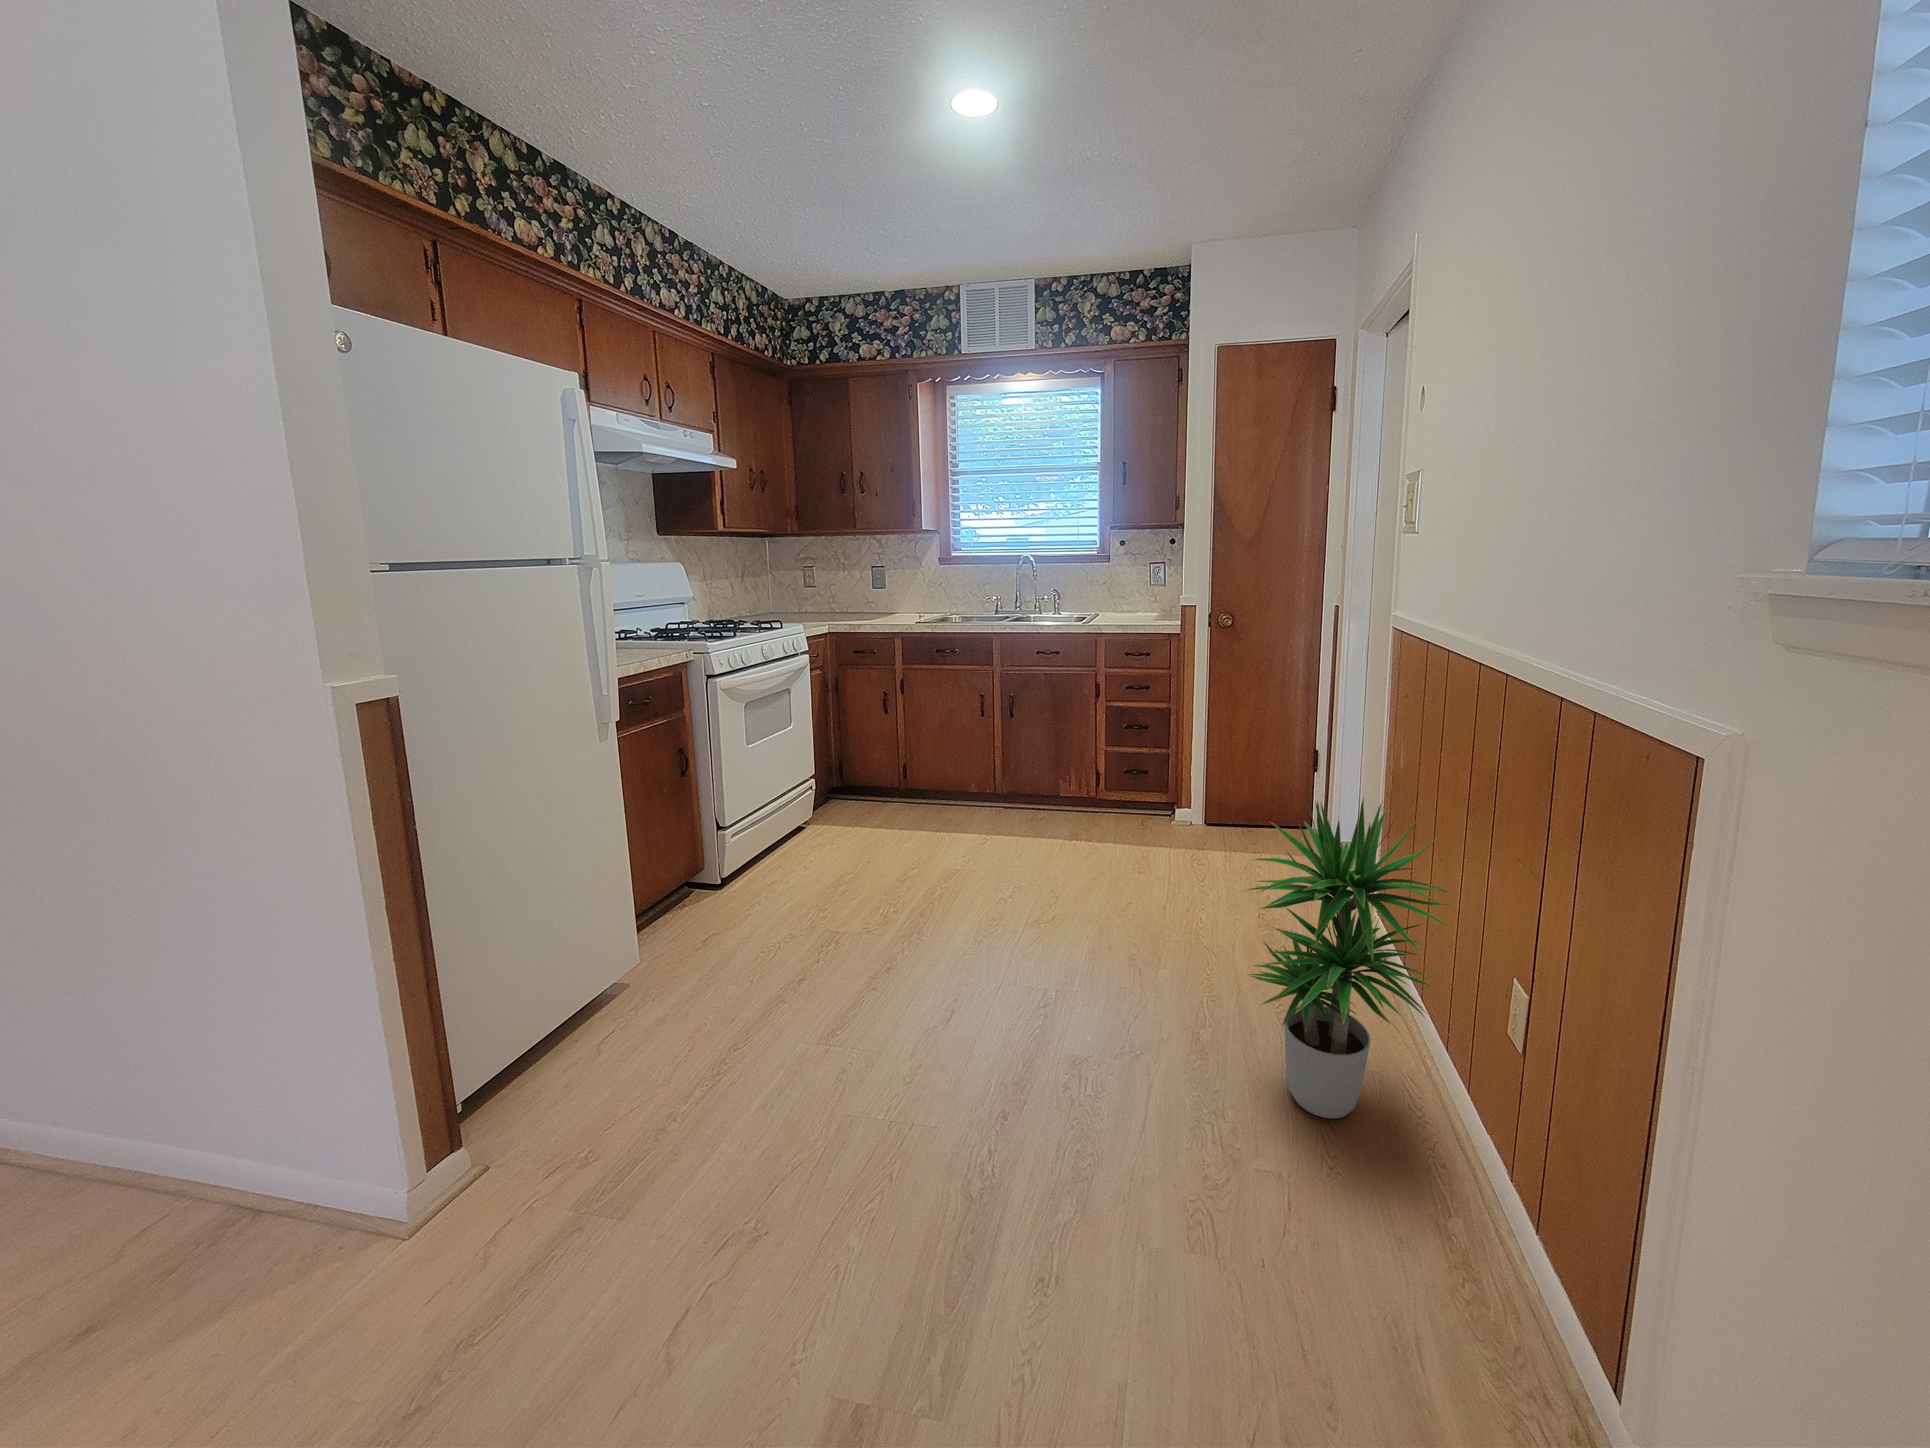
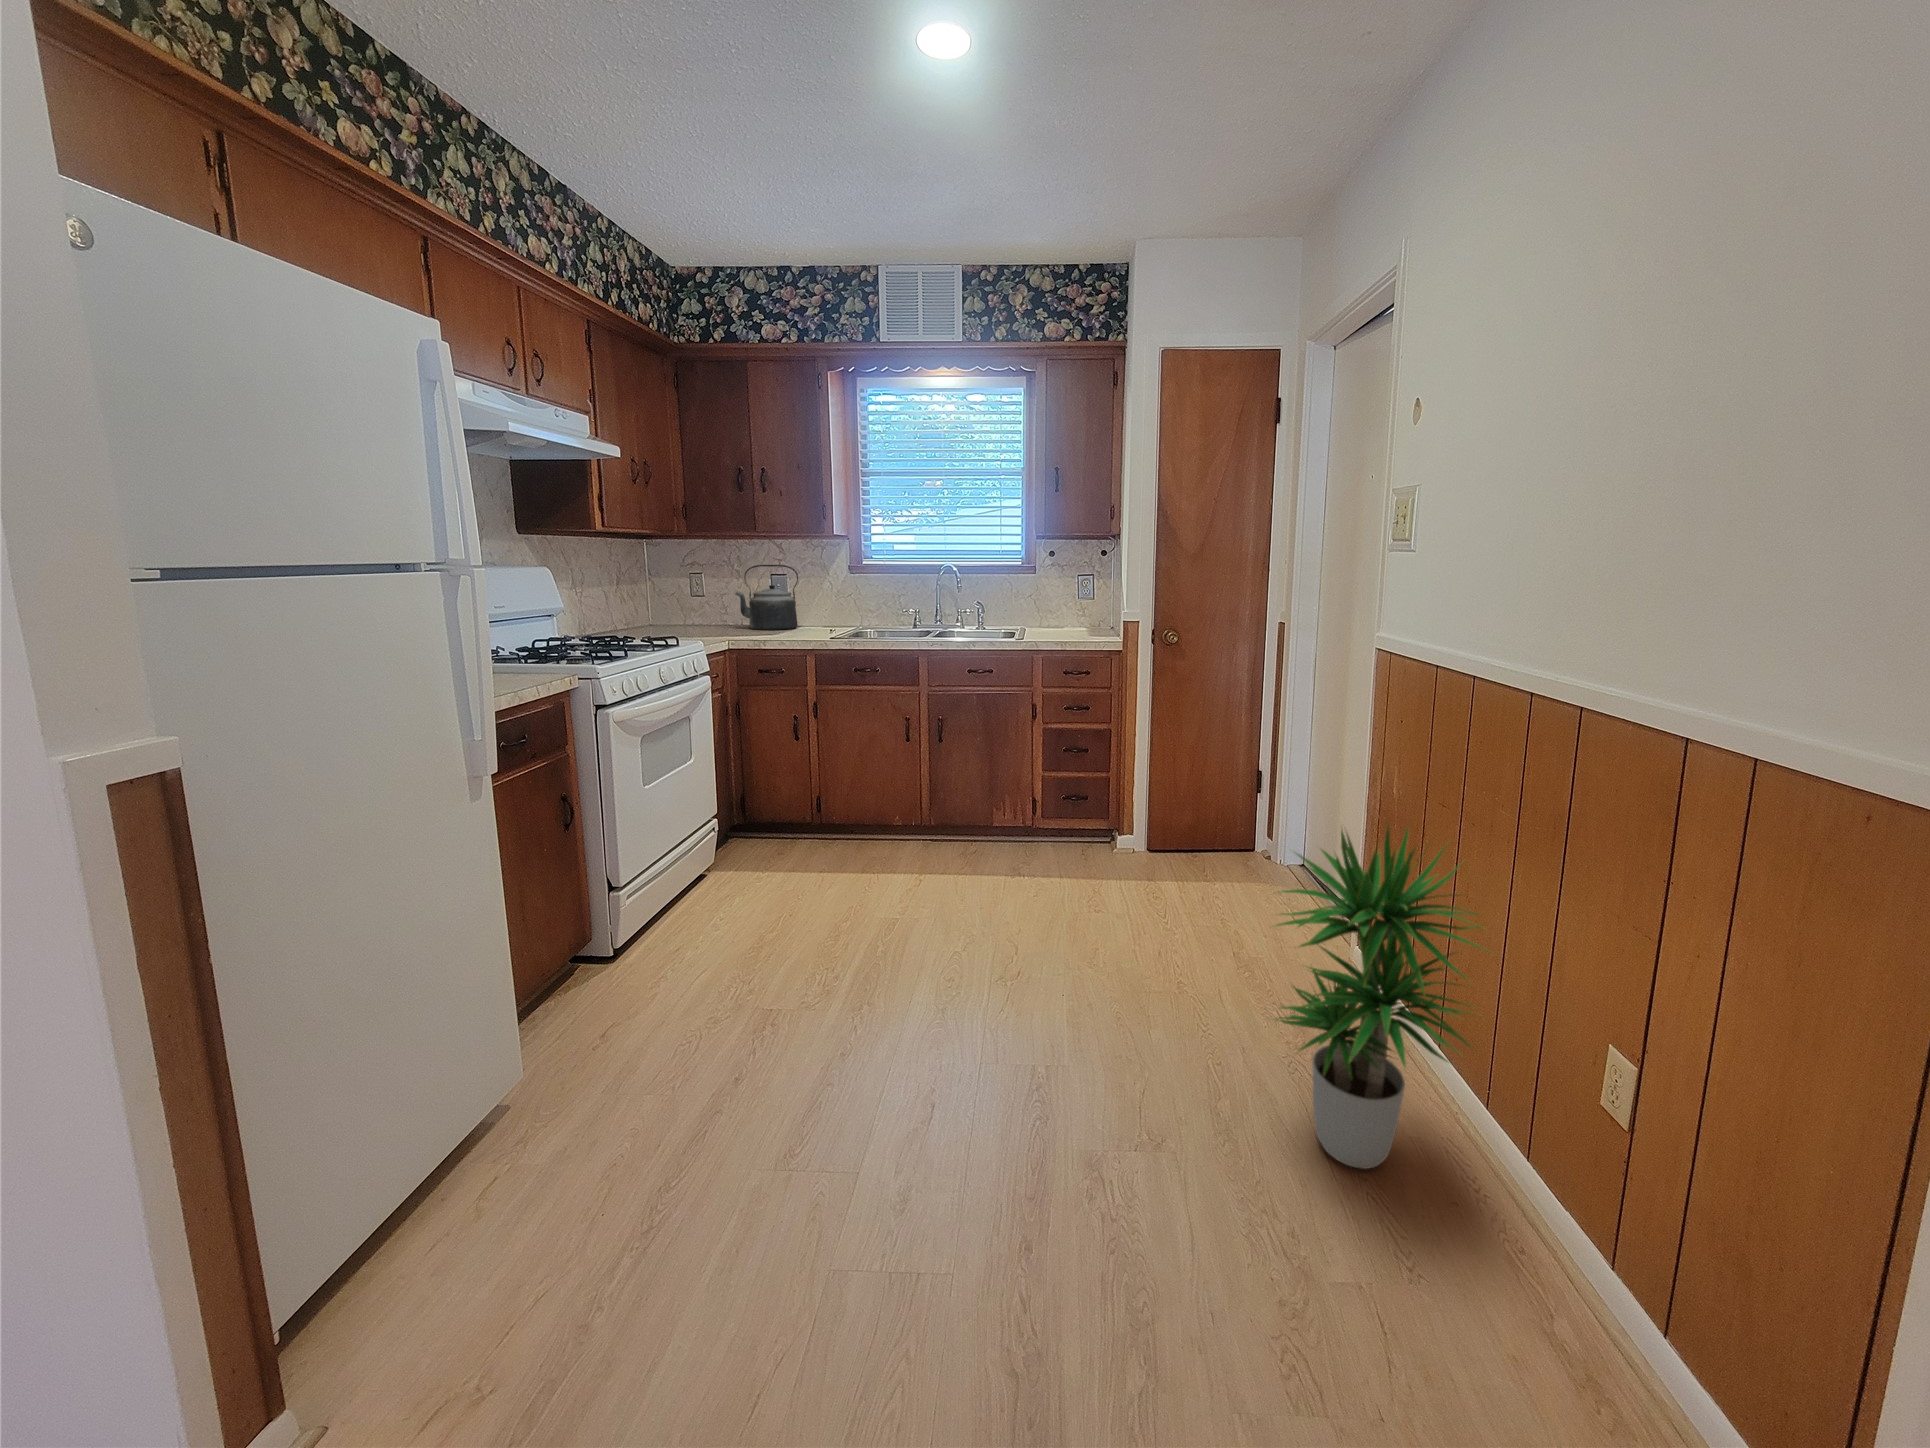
kettle: none [838,558,891,616] -> present [735,565,798,630]

